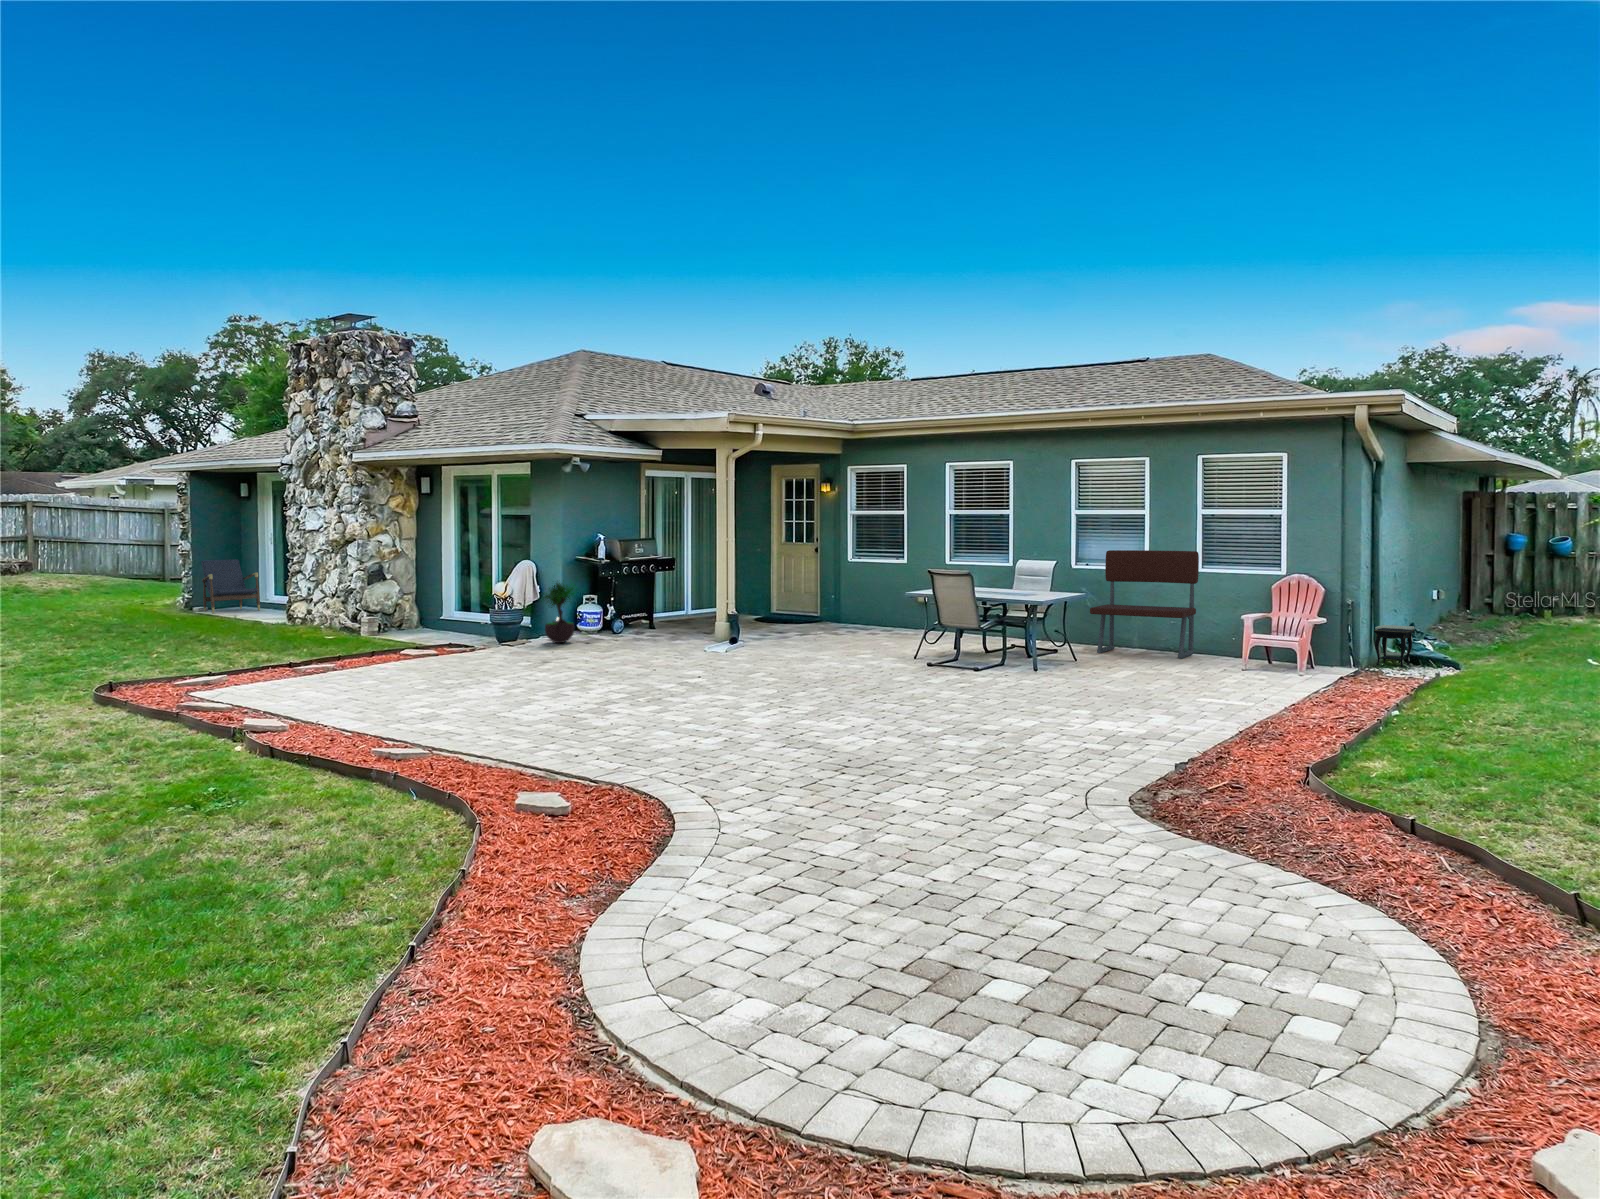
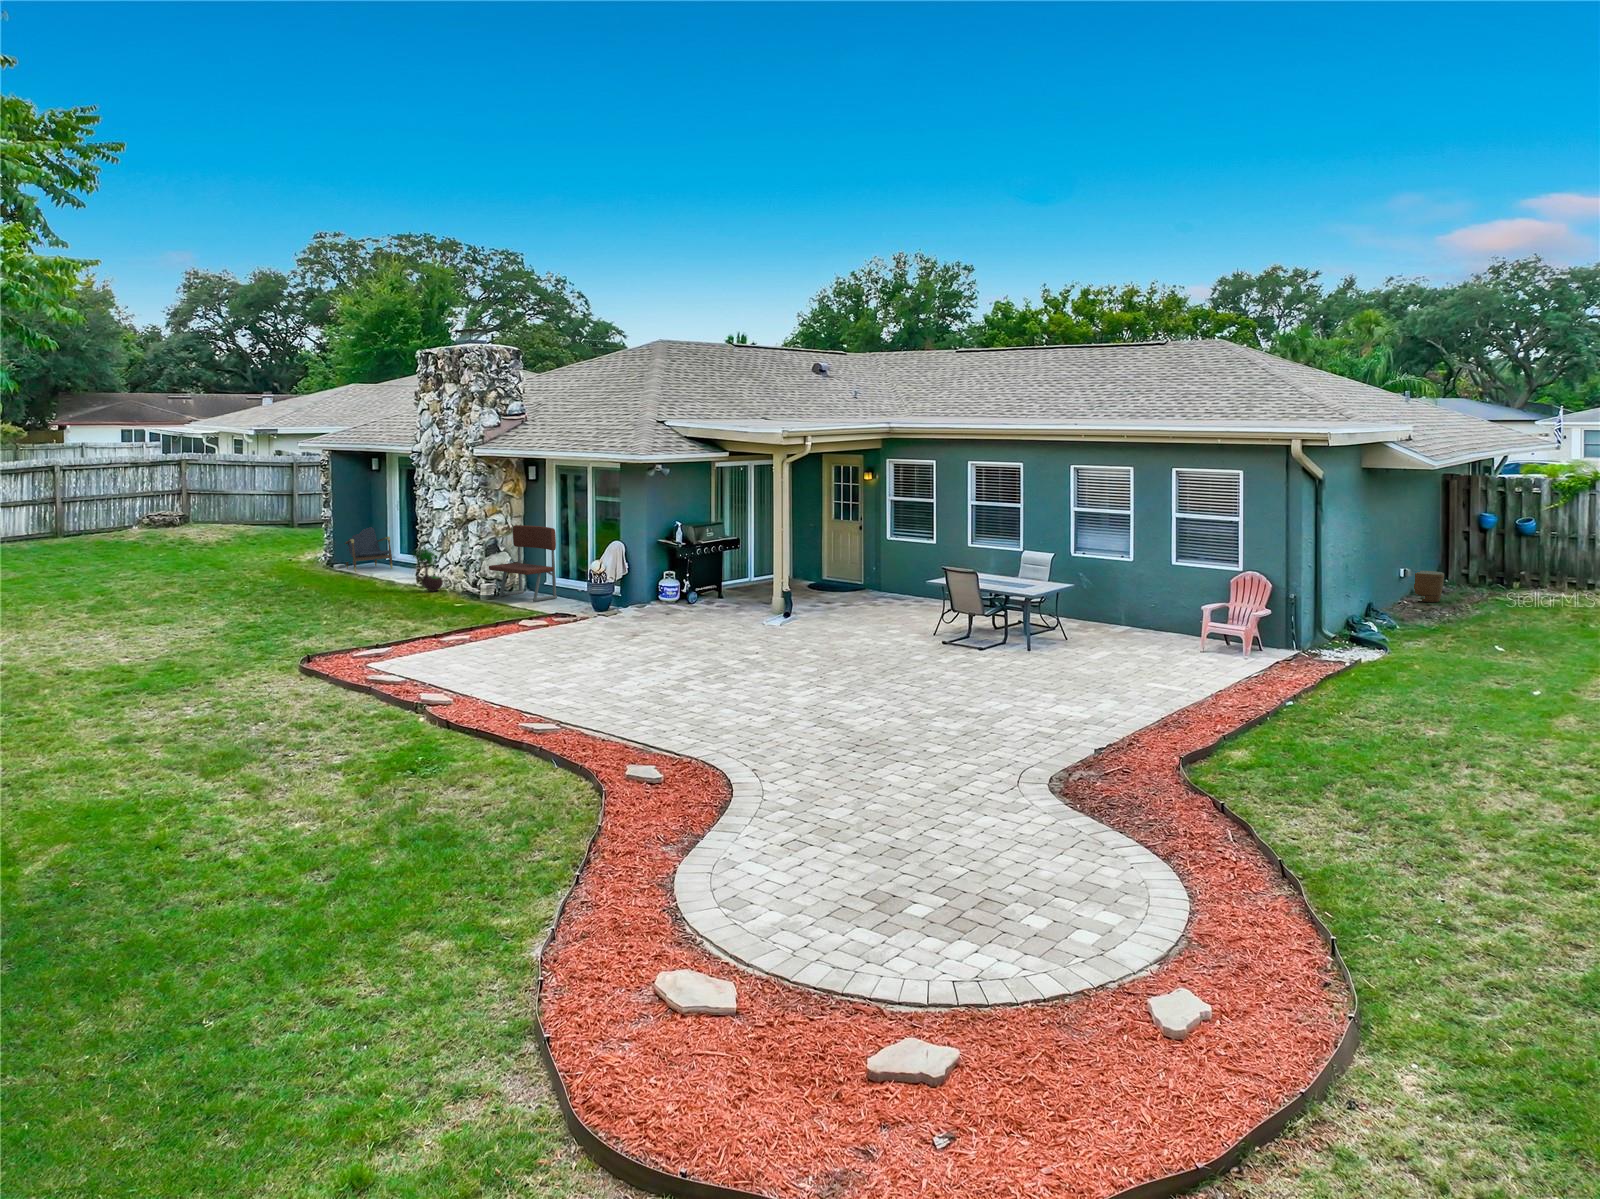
bench: present [1090,550,1199,658] -> present [489,525,557,602]
potted tree: present [544,580,575,643] -> present [413,548,444,592]
woven basket: none [1446,591,1486,626] -> present [1414,571,1444,603]
side table: present [1374,625,1415,667] -> none [1311,614,1350,653]

